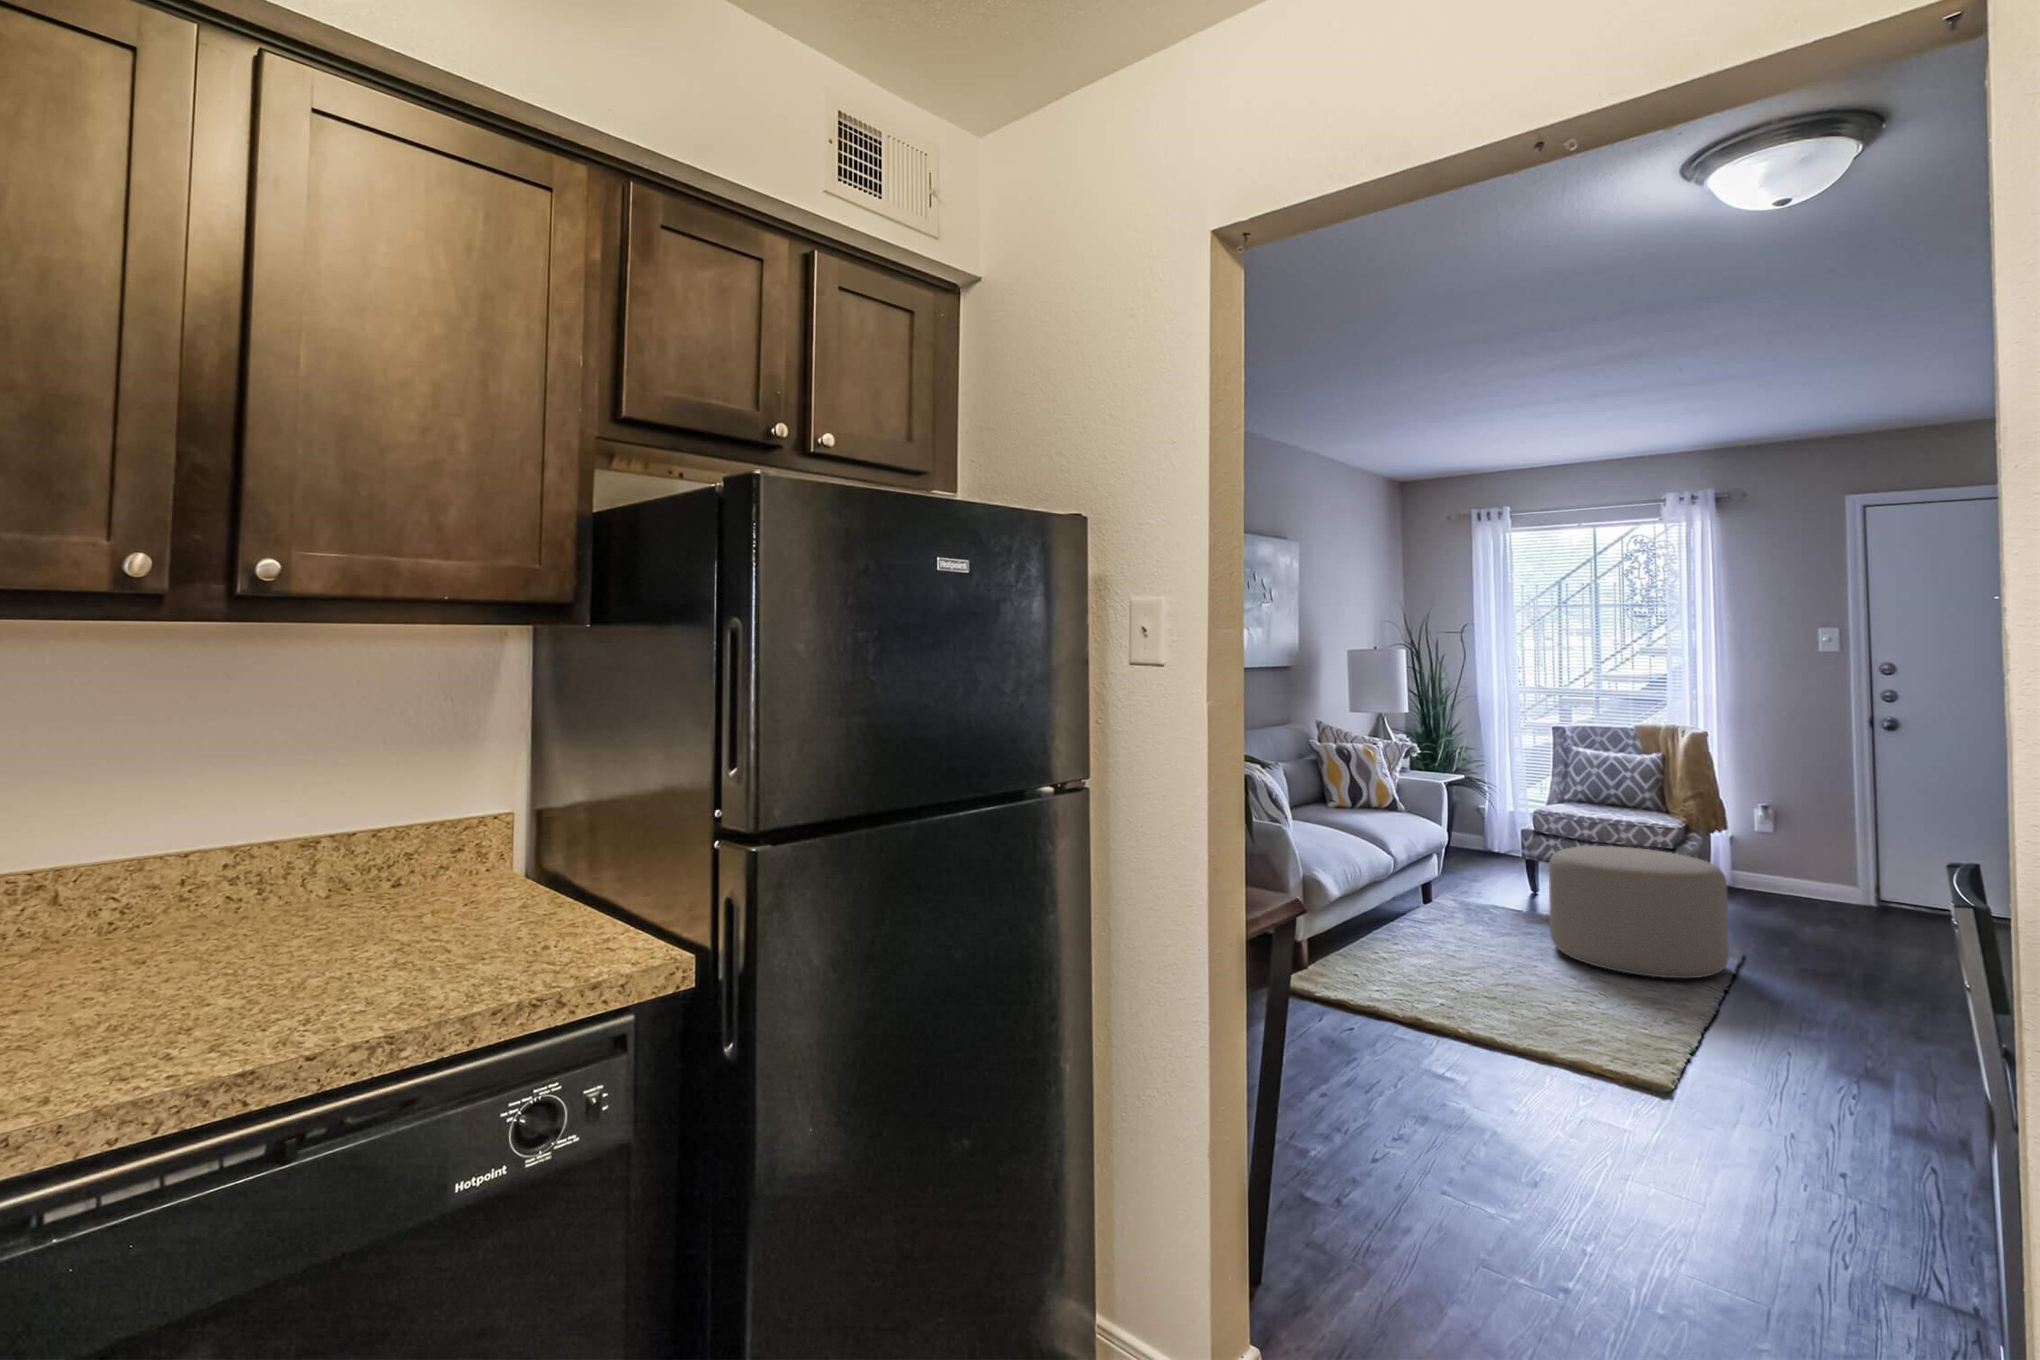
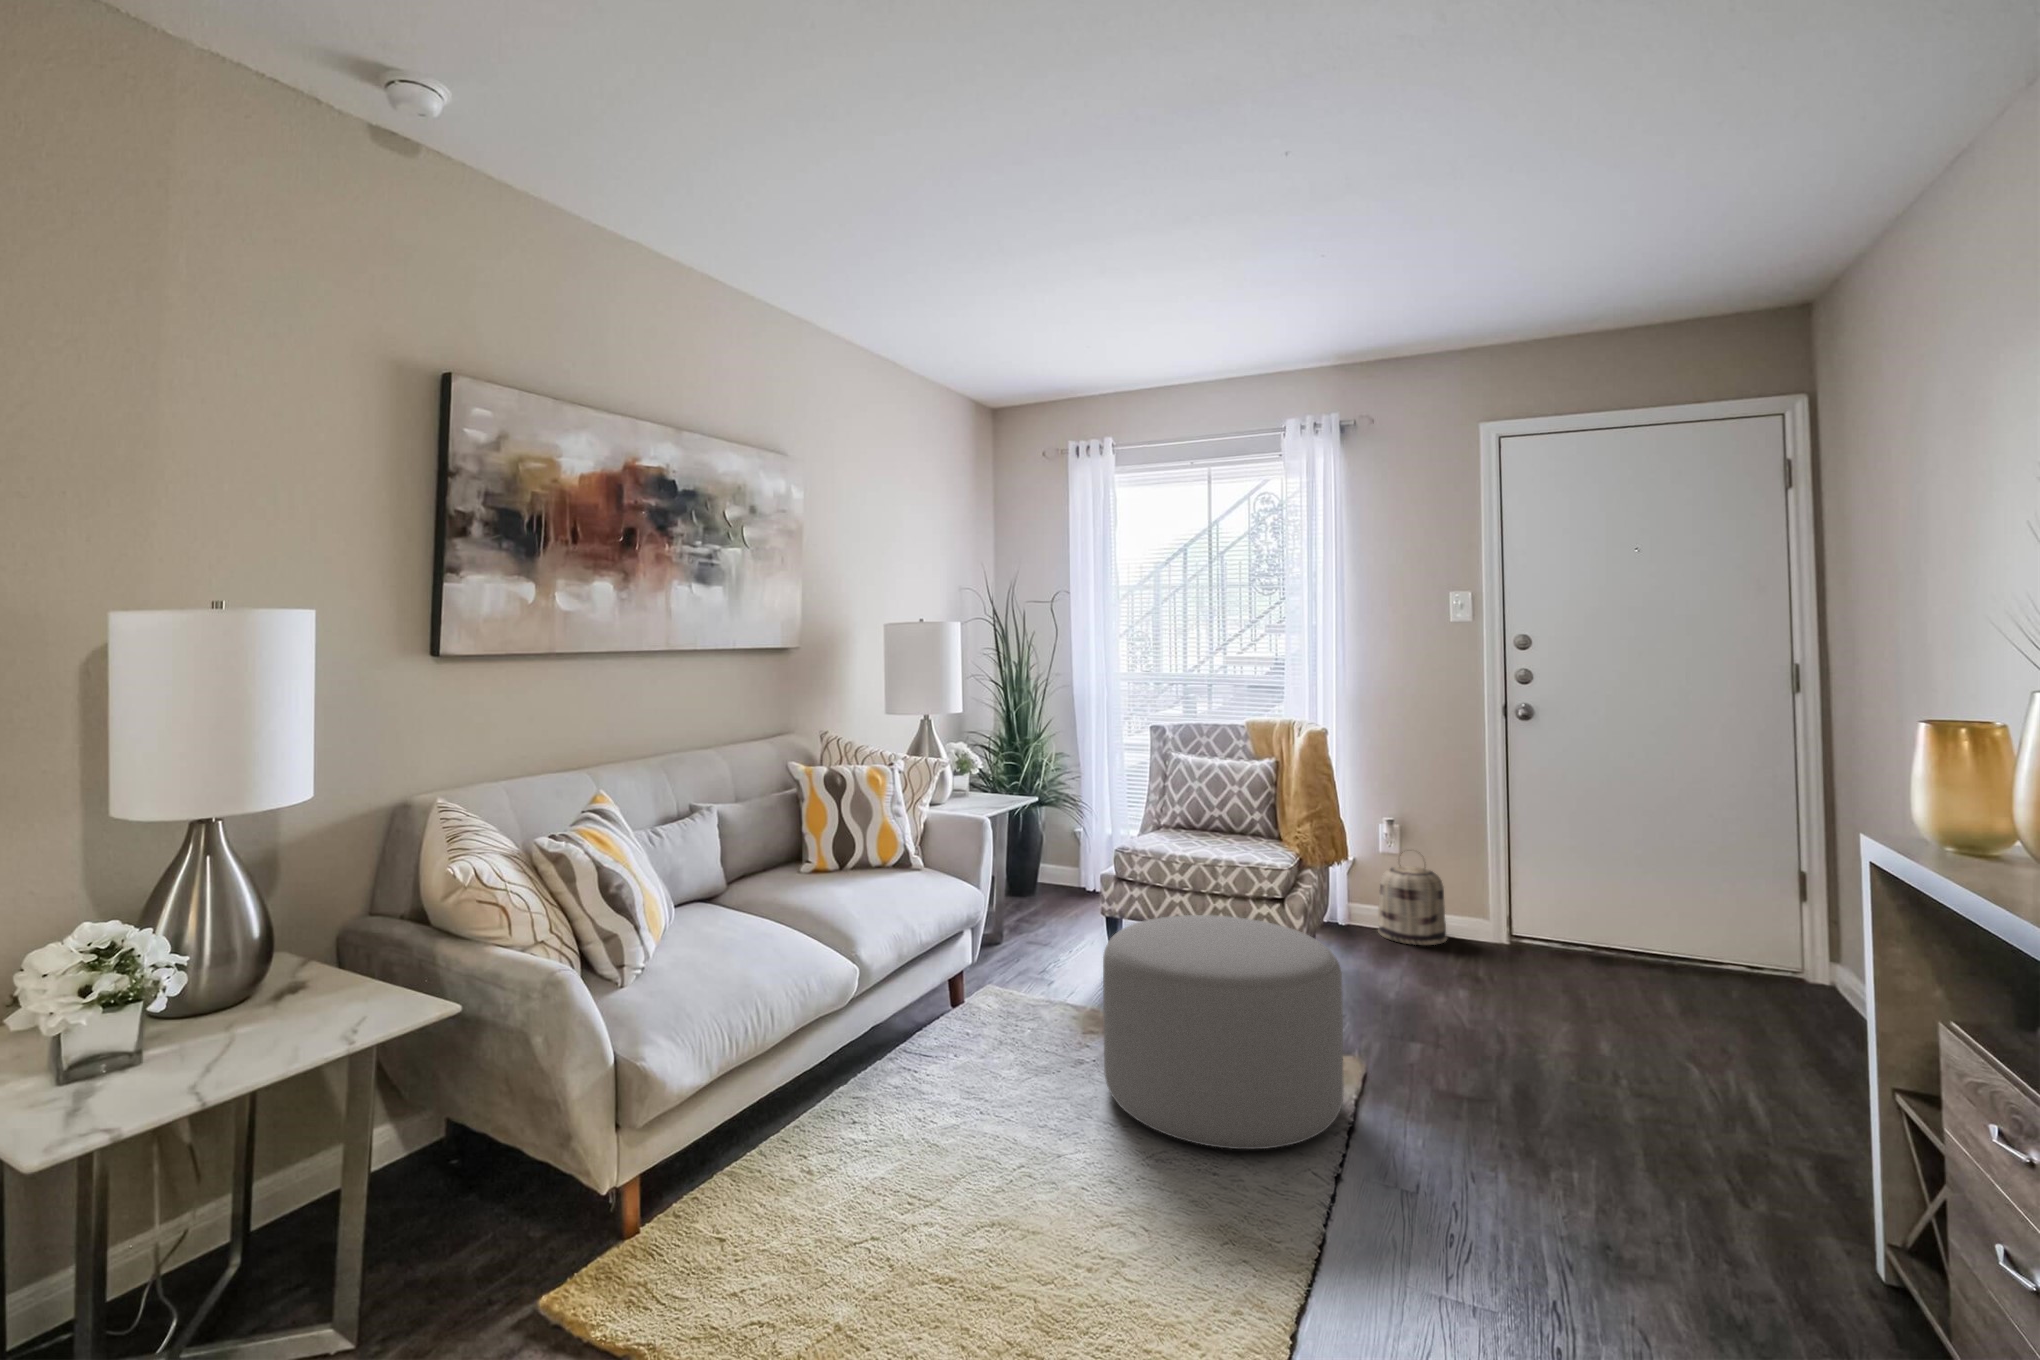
basket: none [1754,828,1819,901] -> present [1378,852,1447,945]

